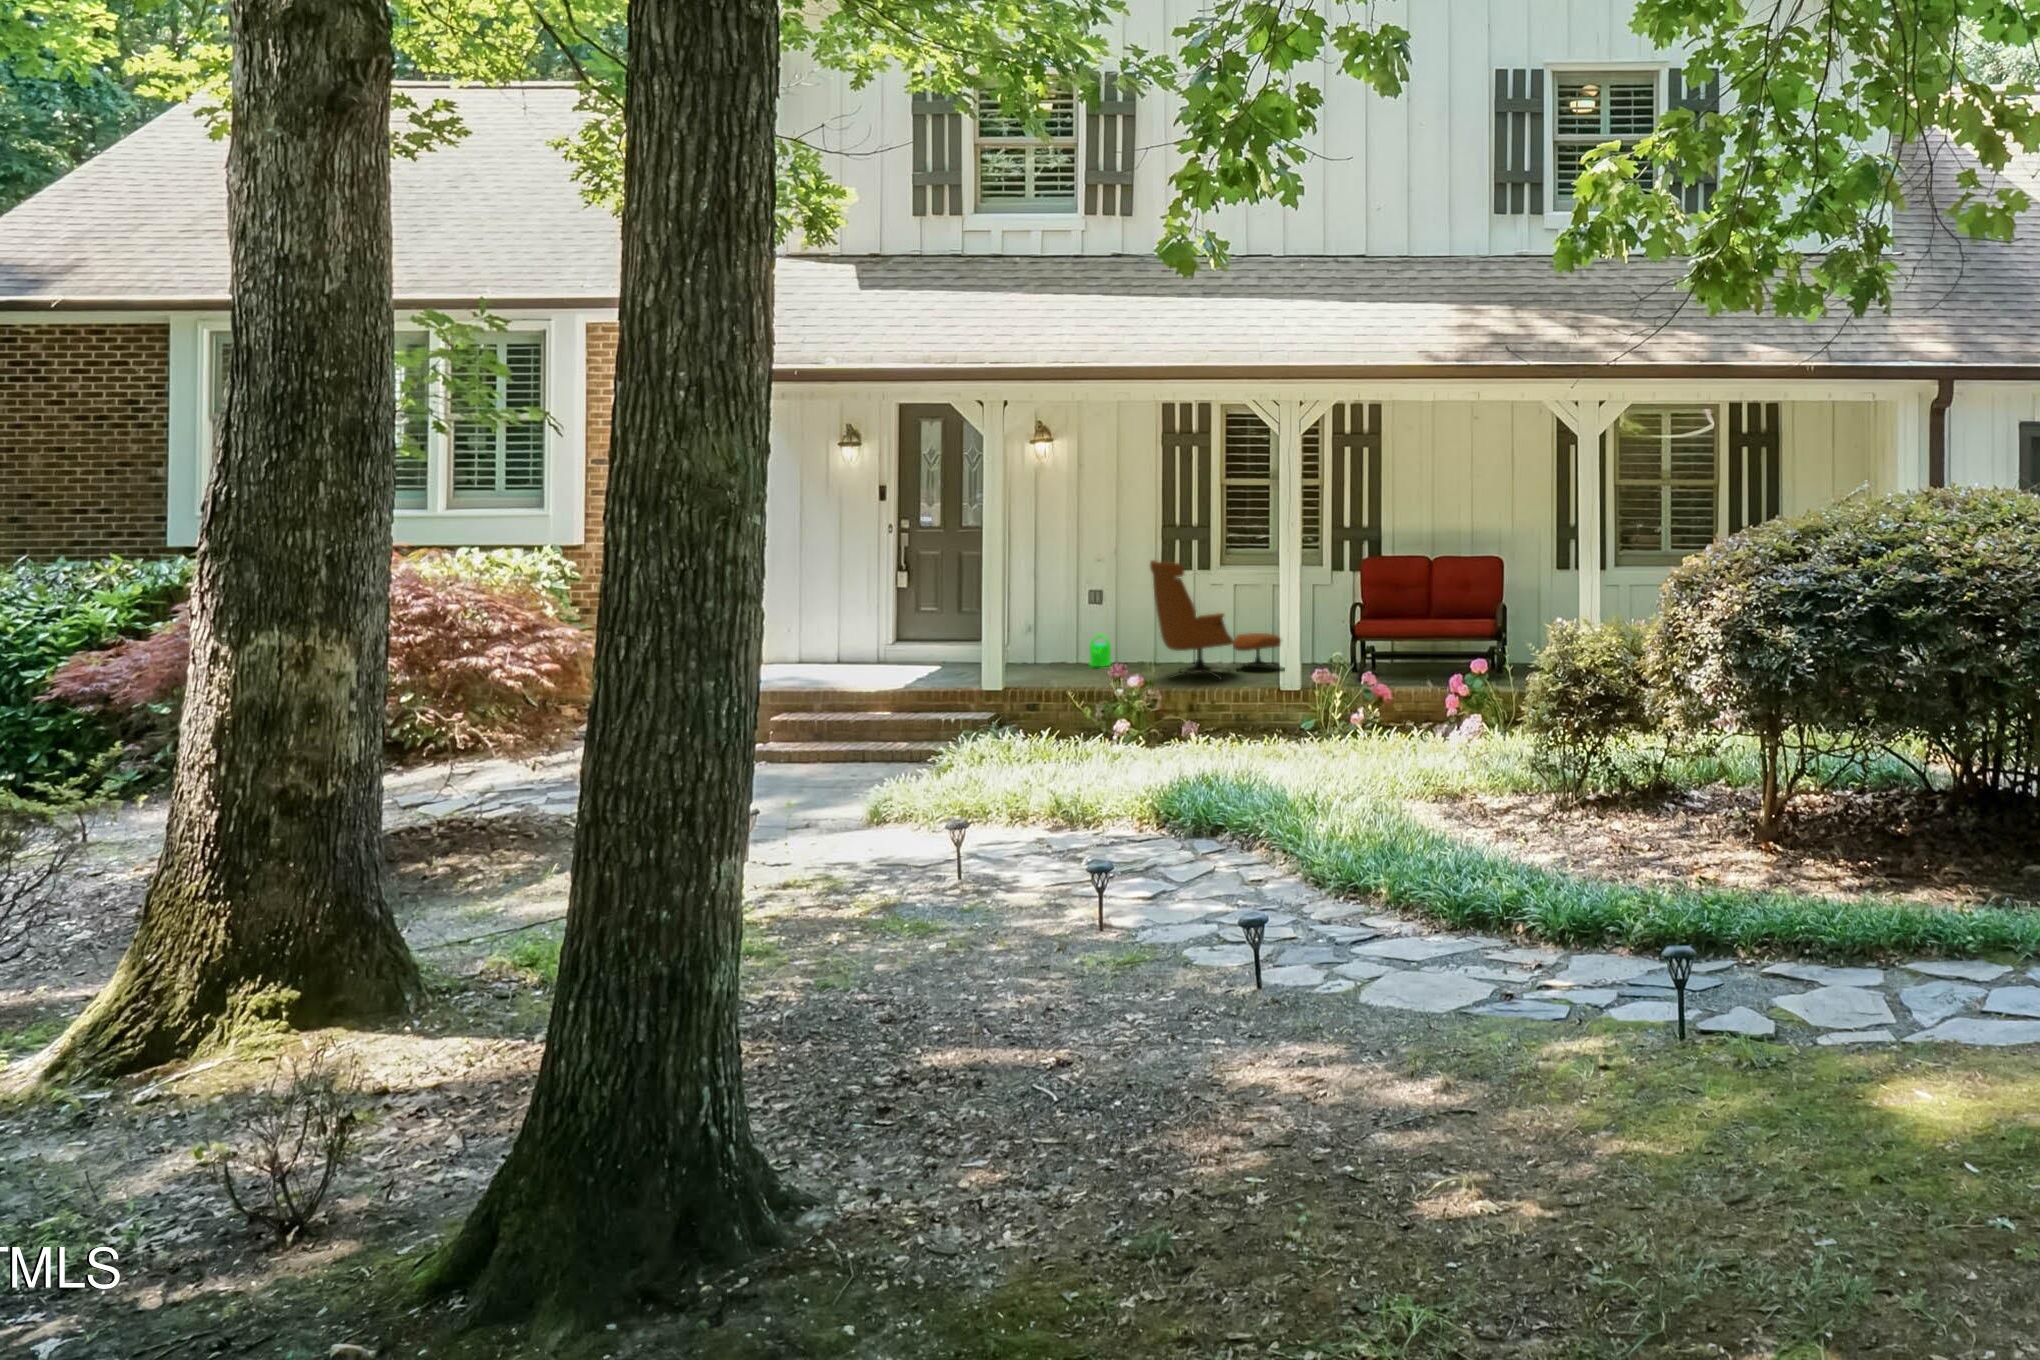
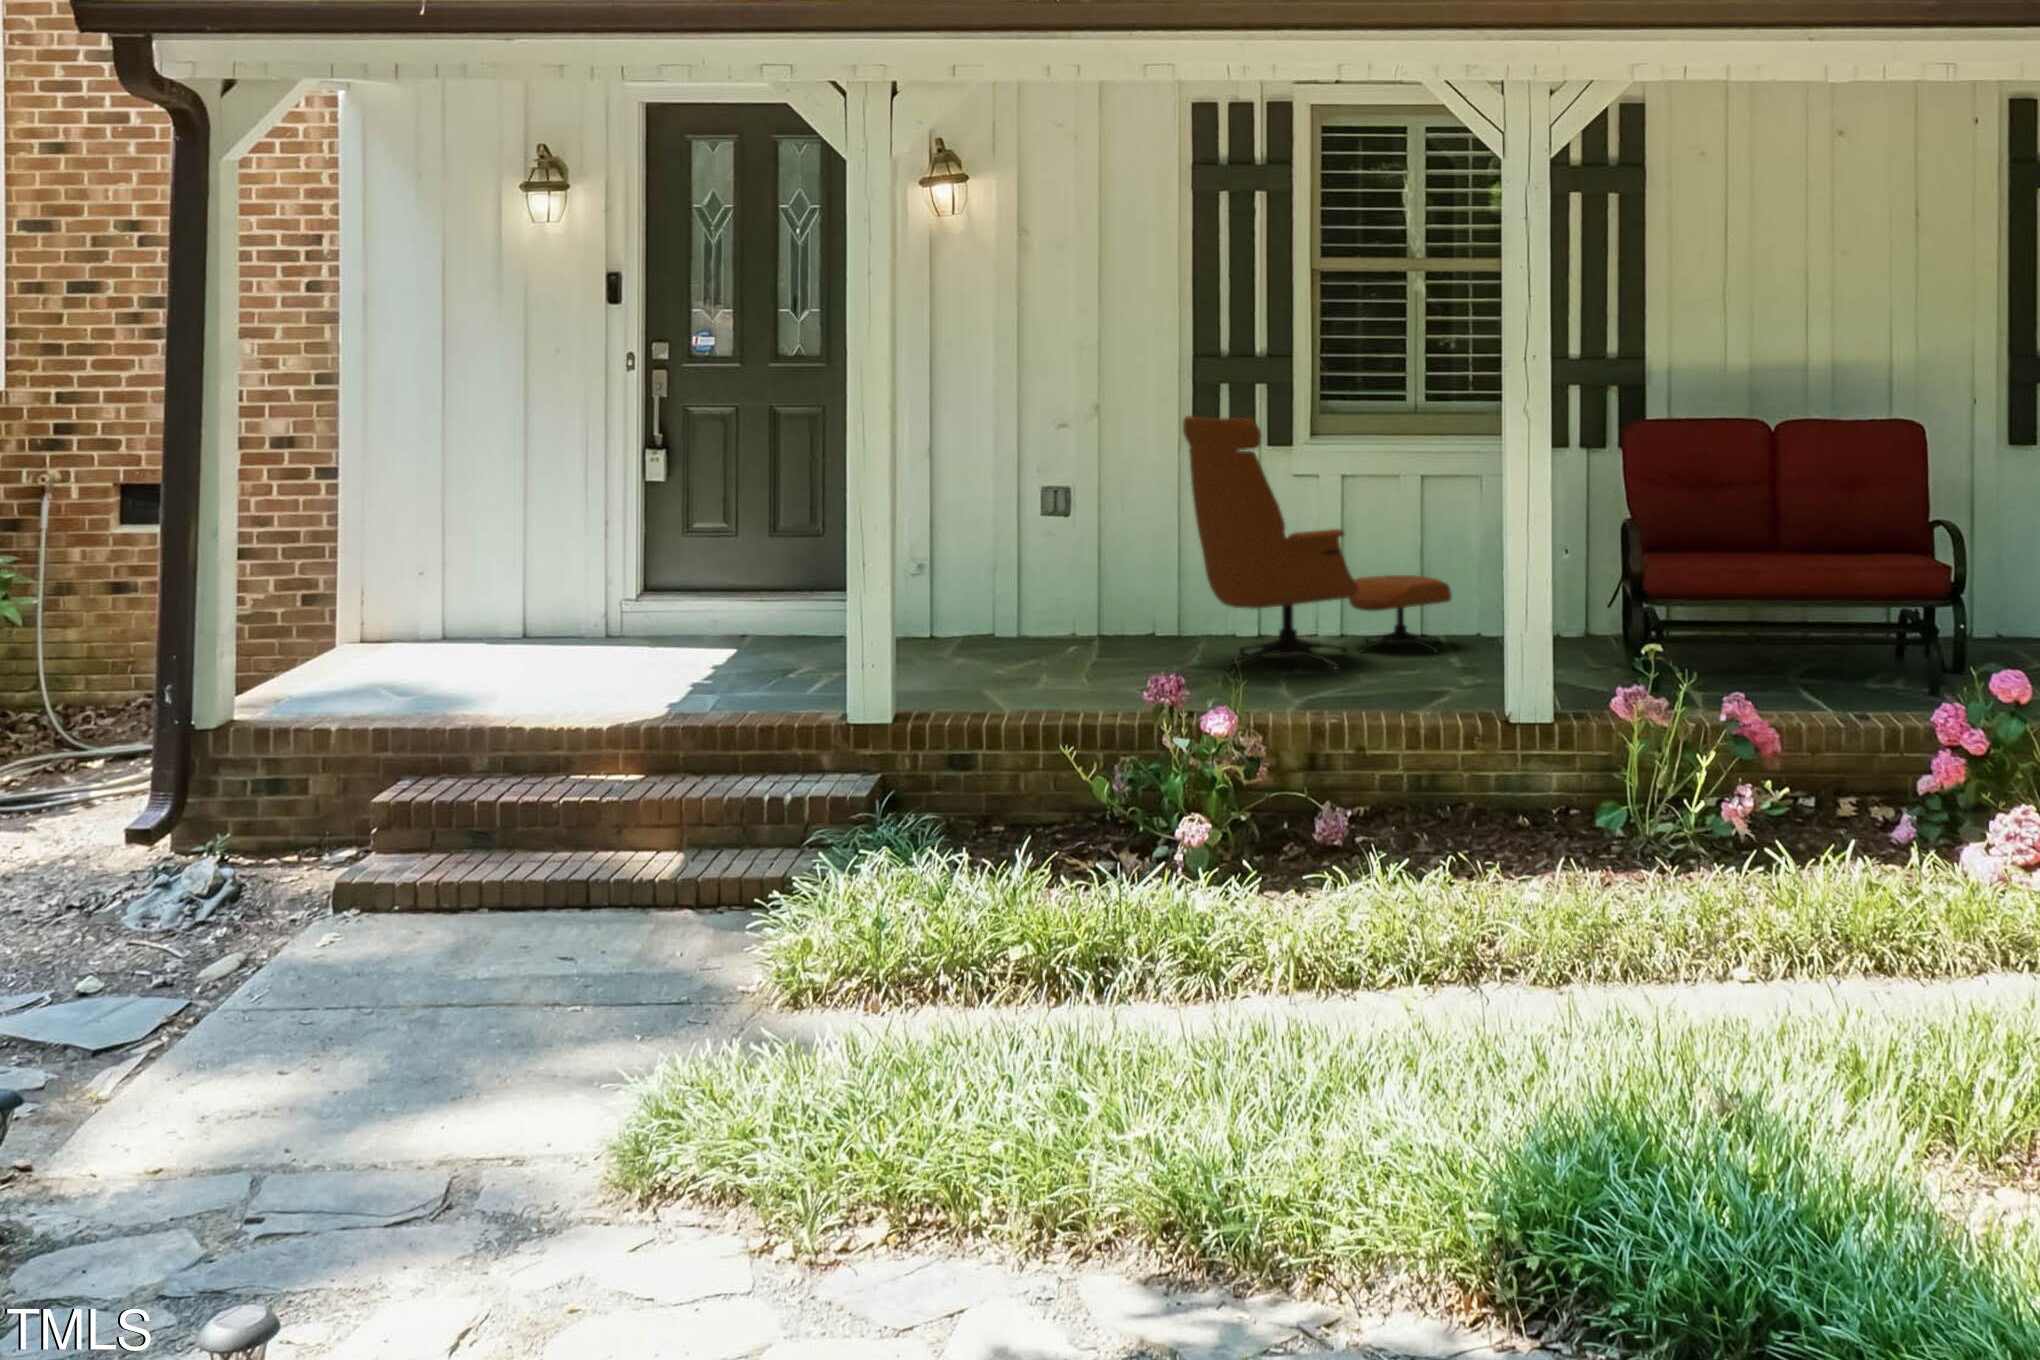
watering can: present [1090,634,1111,667] -> none [1047,576,1098,643]

